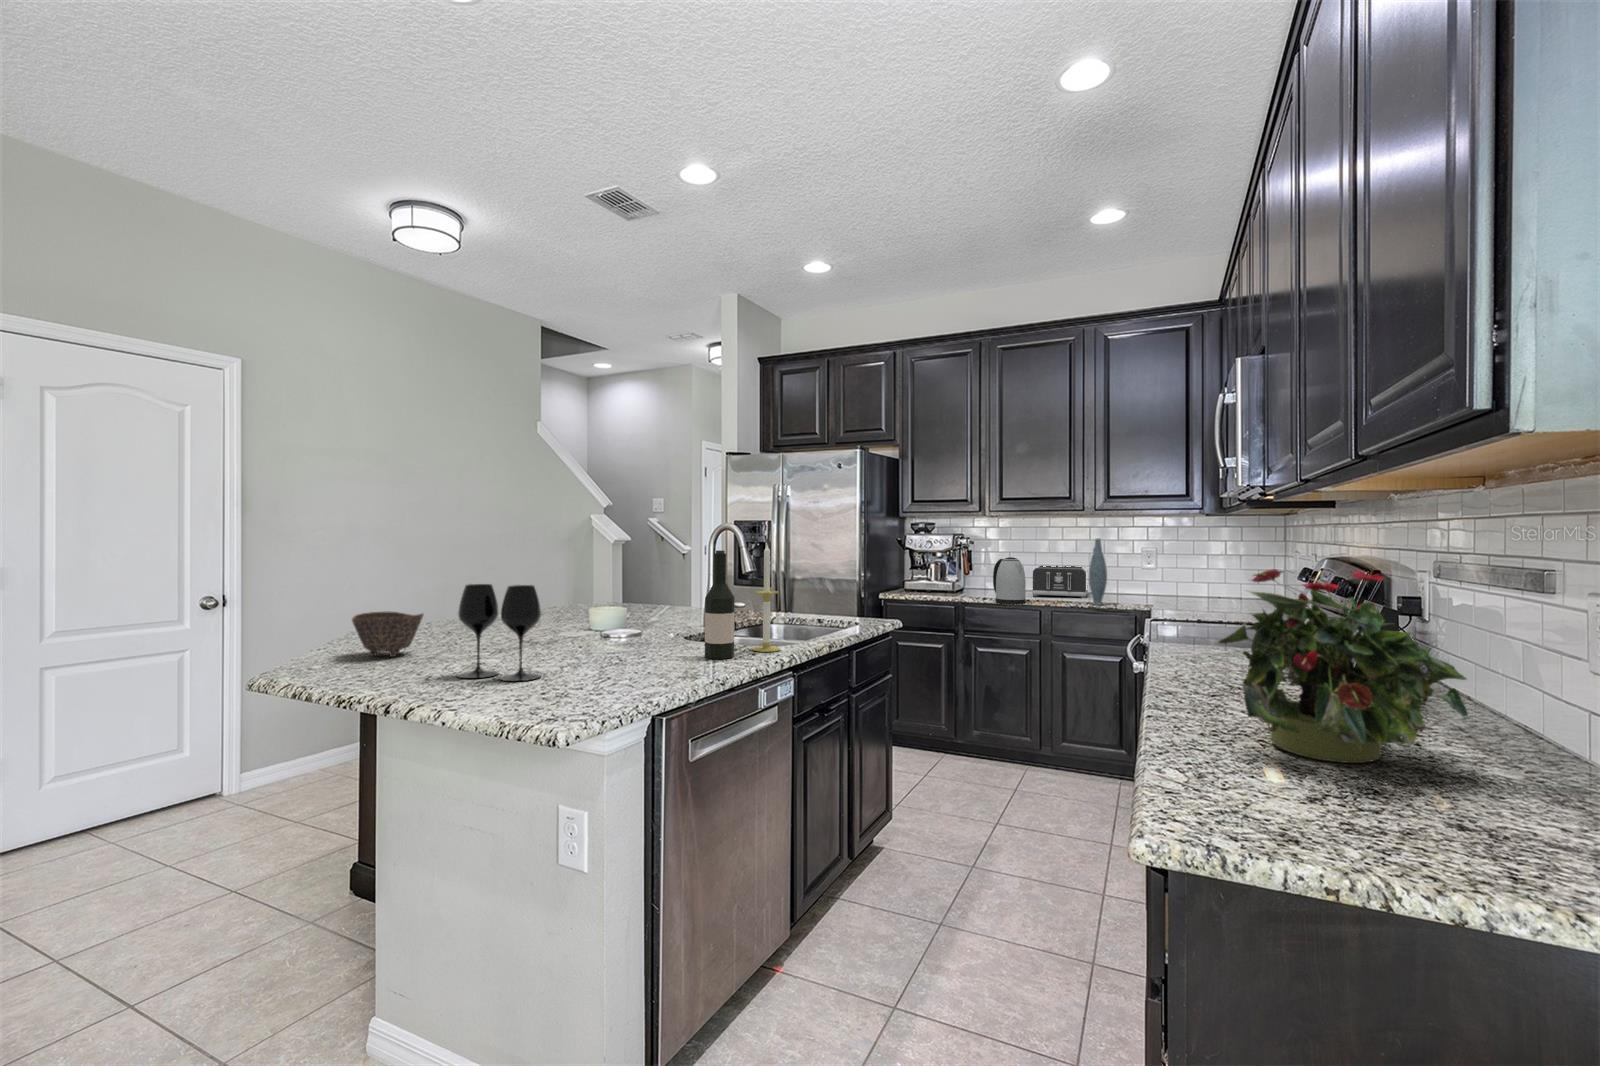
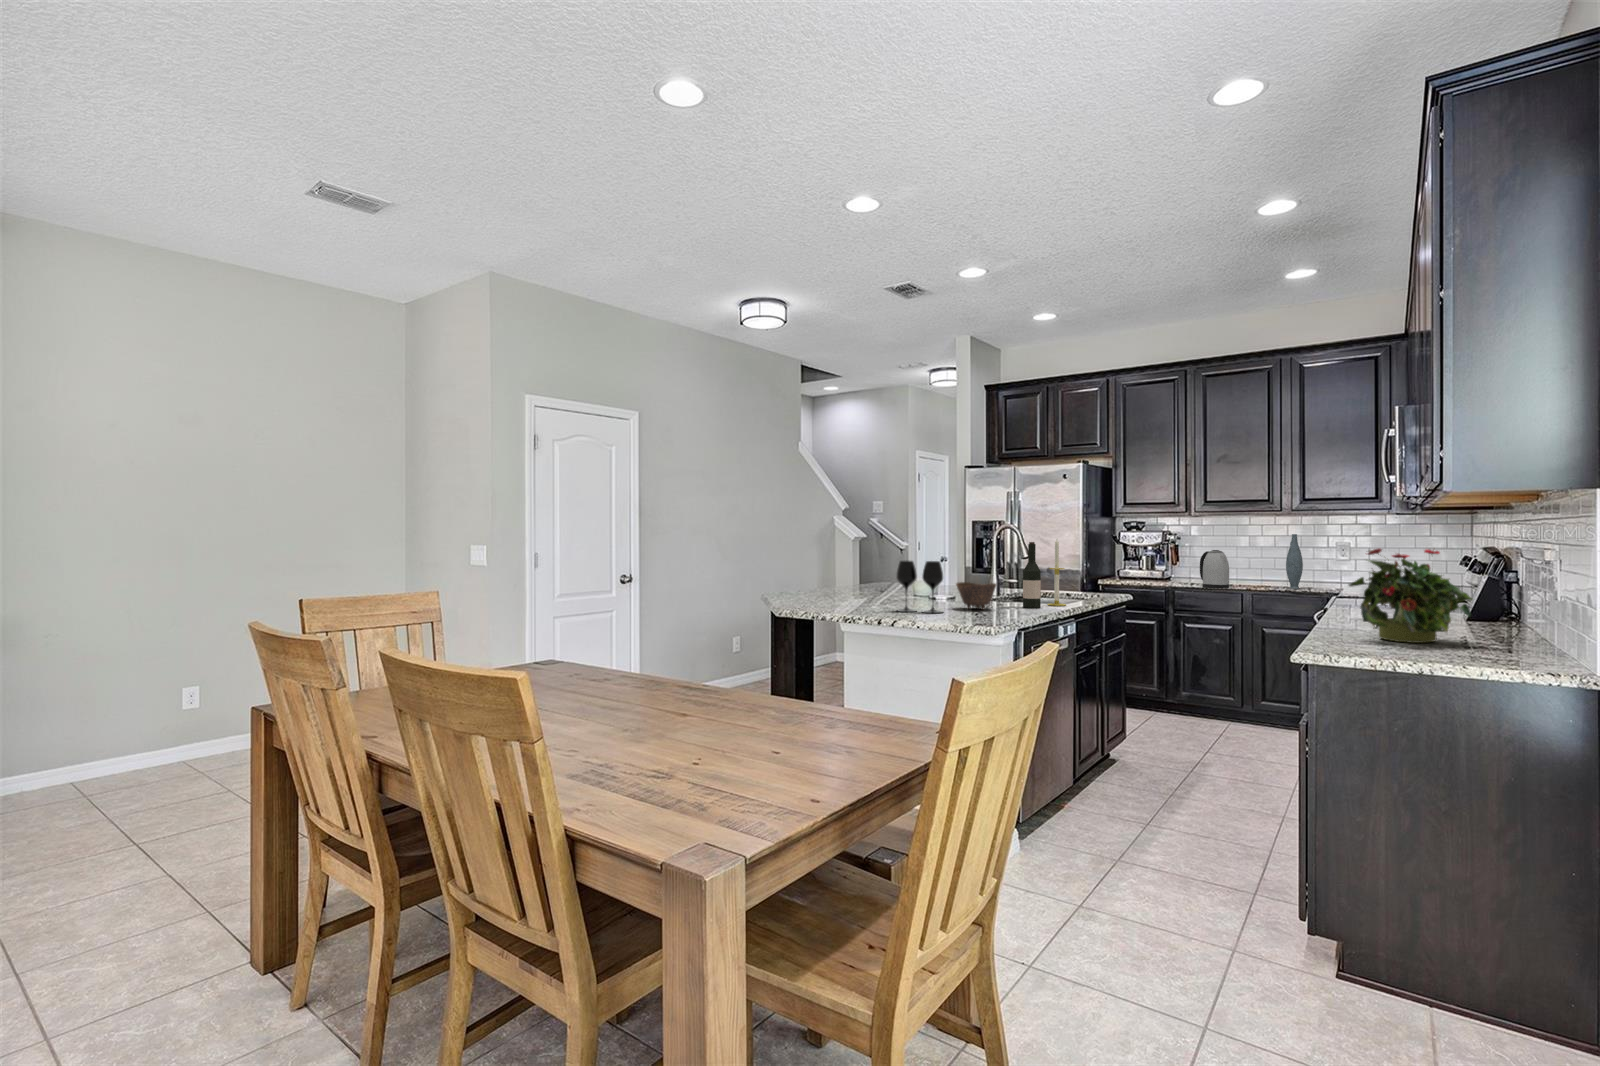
toaster: present [1032,565,1088,598] -> none [1234,558,1287,585]
bowl: present [352,611,424,657] -> present [956,582,996,609]

